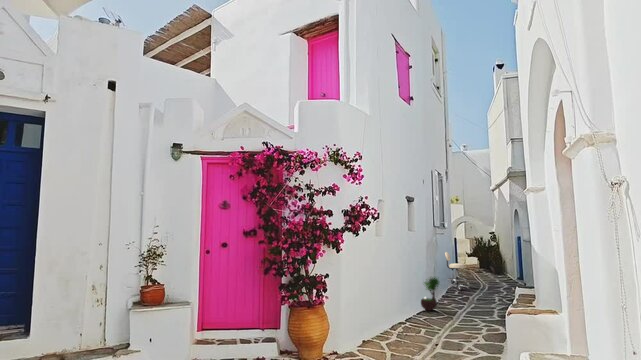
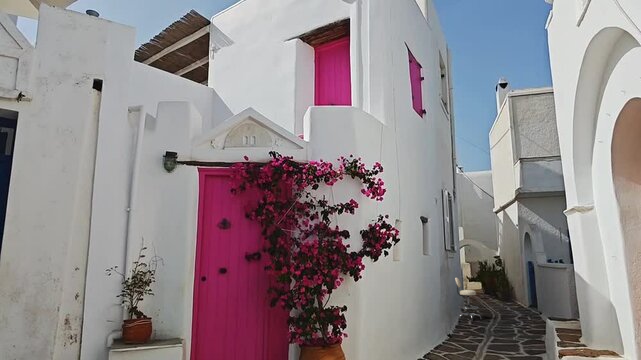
potted tree: present [421,278,439,311] -> none [436,303,459,344]

